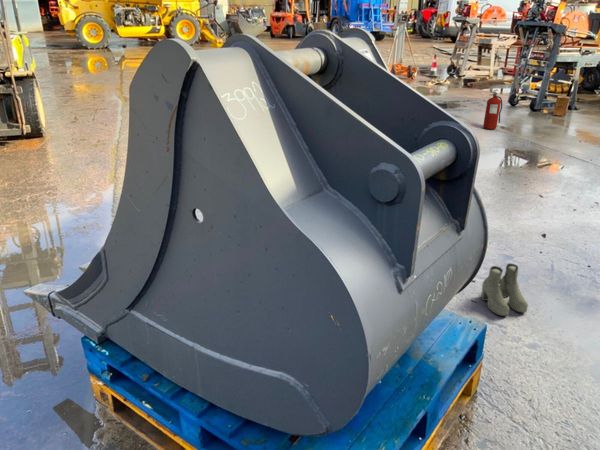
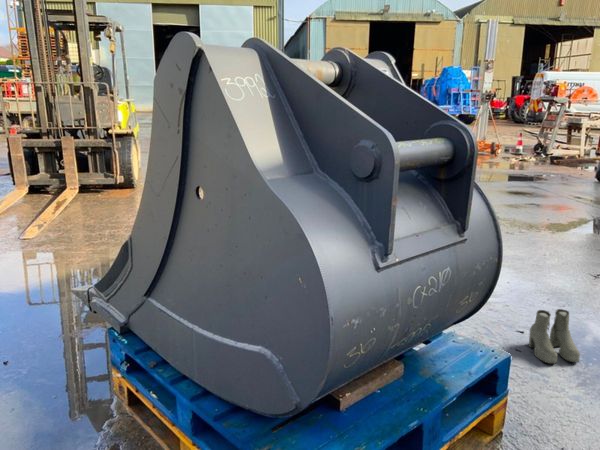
fire extinguisher: present [483,91,502,130] -> none [564,160,584,200]

